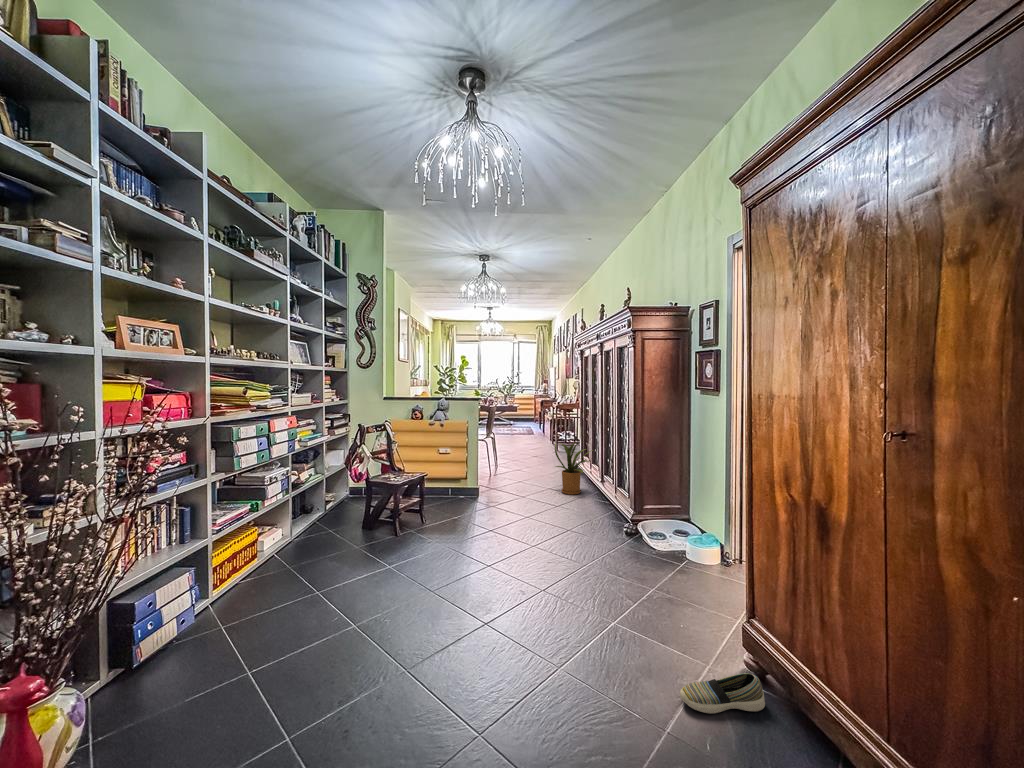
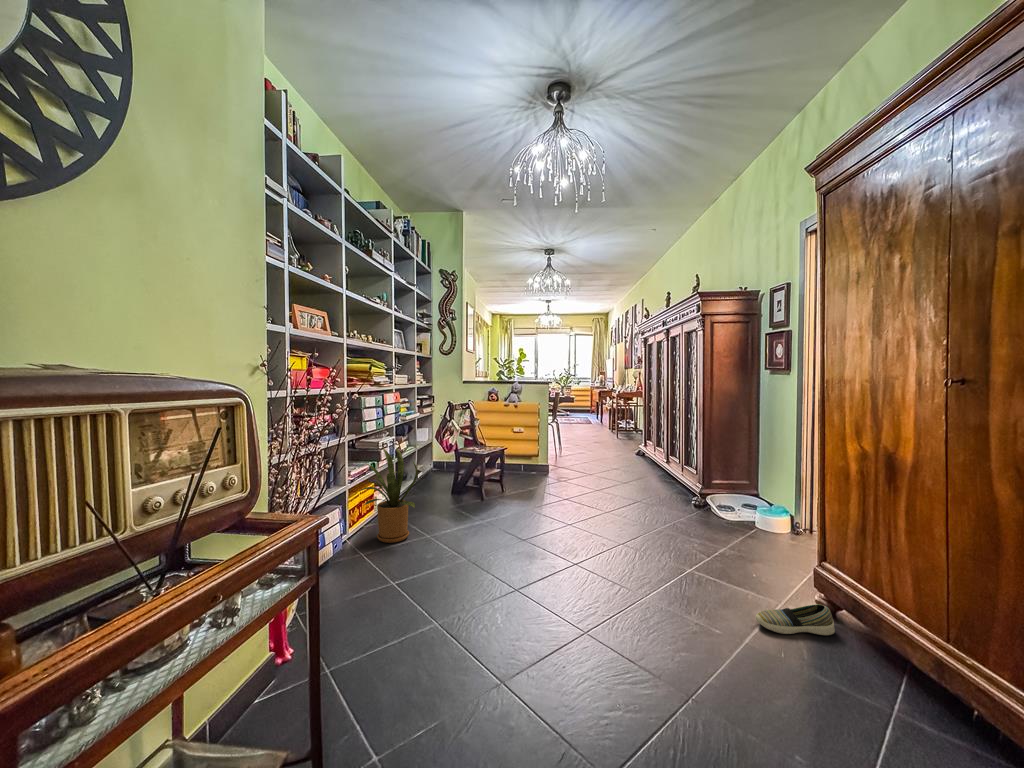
house plant: present [555,442,592,495] -> present [360,448,418,543]

